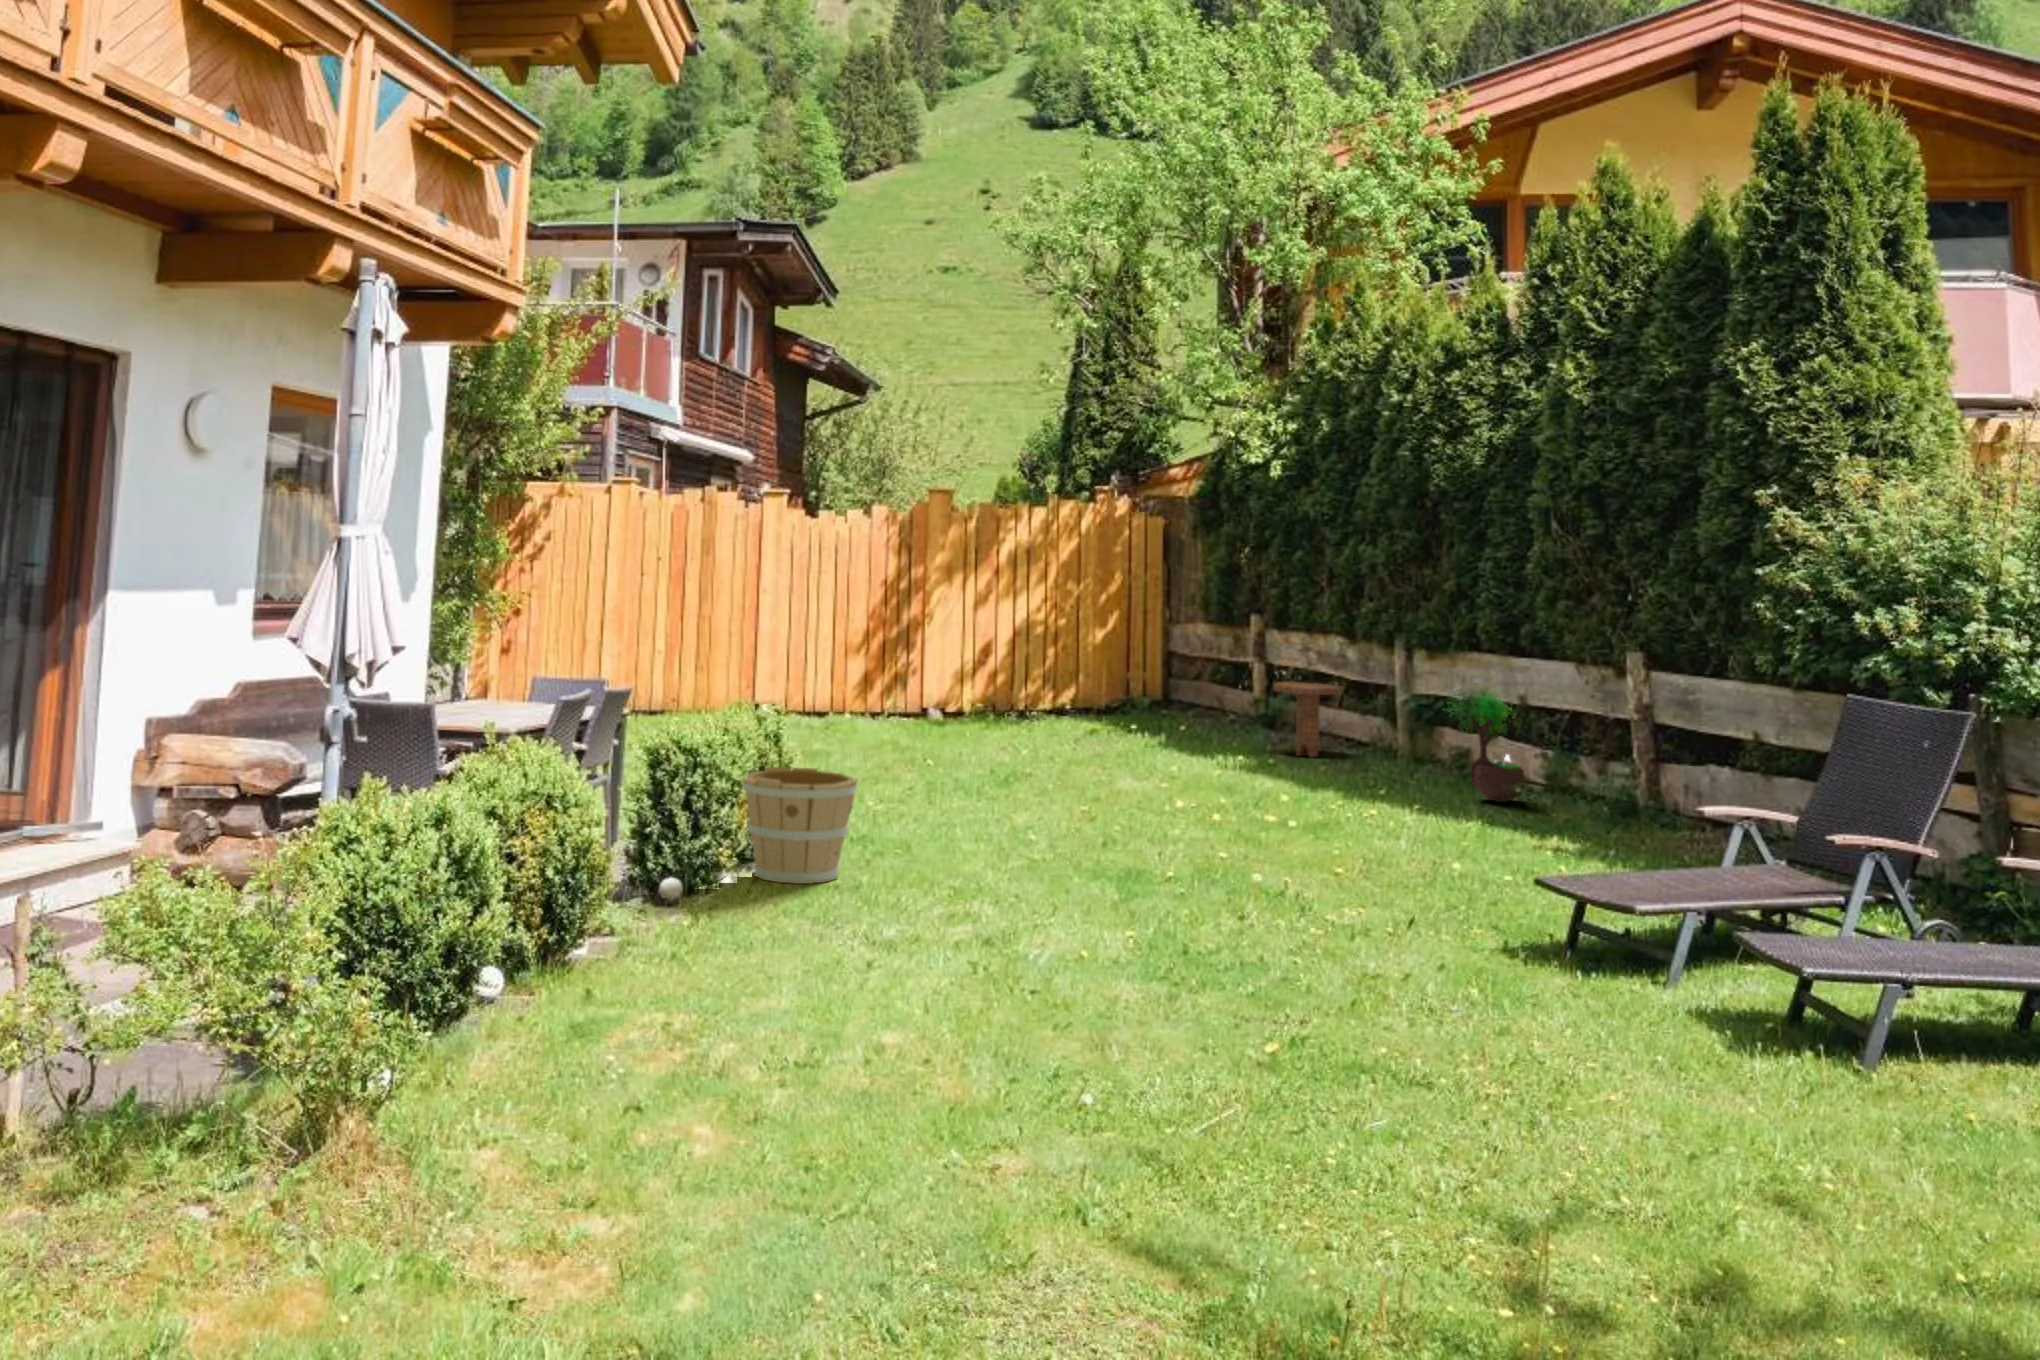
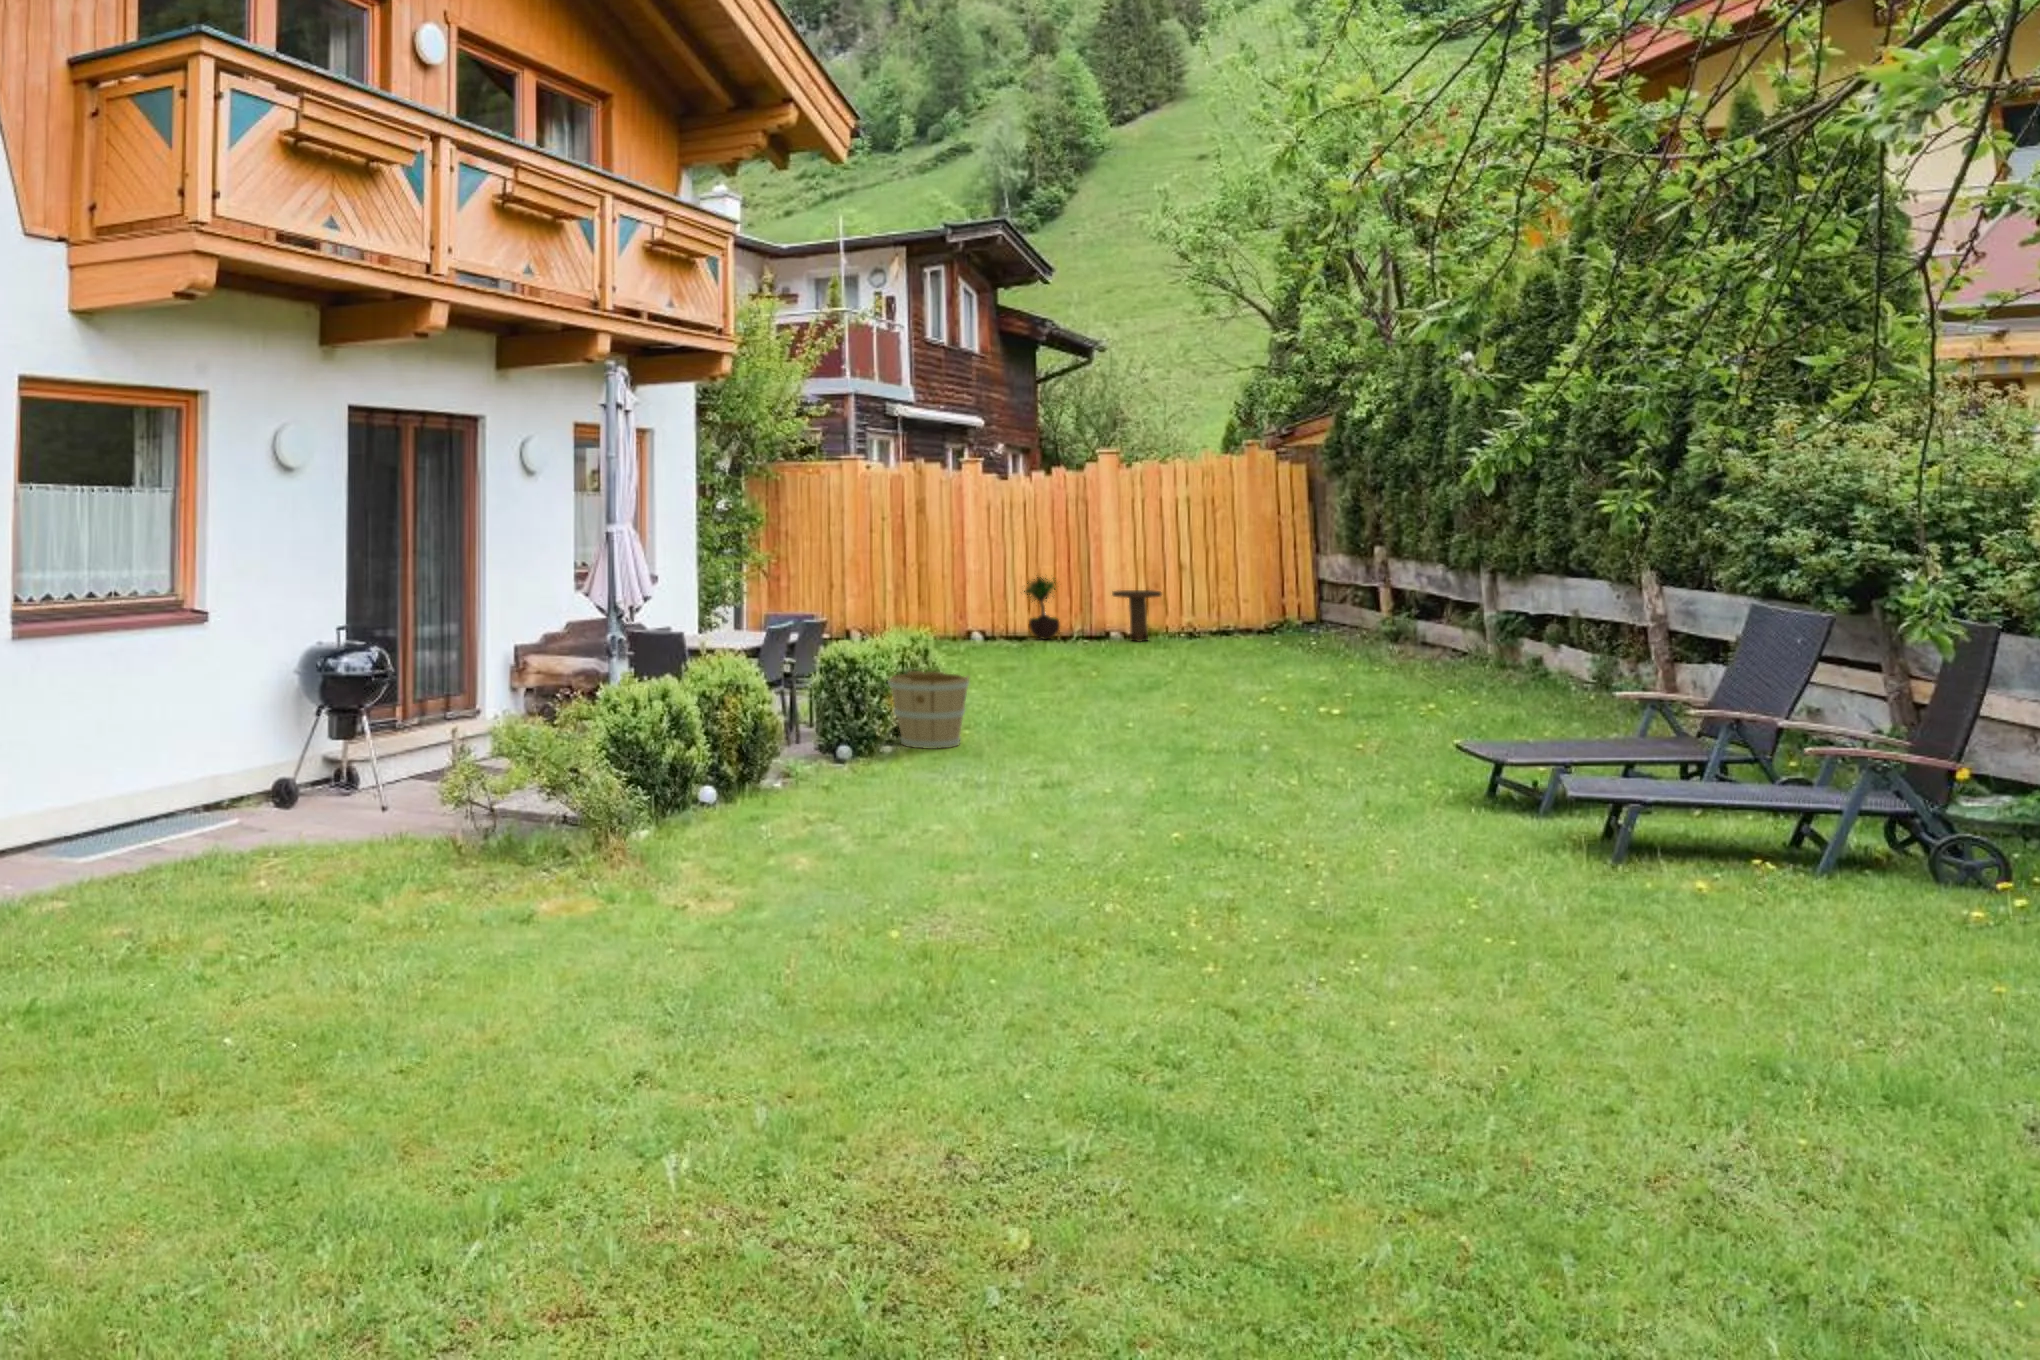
side table: present [1273,682,1342,757] -> present [1112,590,1161,642]
potted tree: present [1443,683,1525,802] -> present [1024,577,1059,639]

